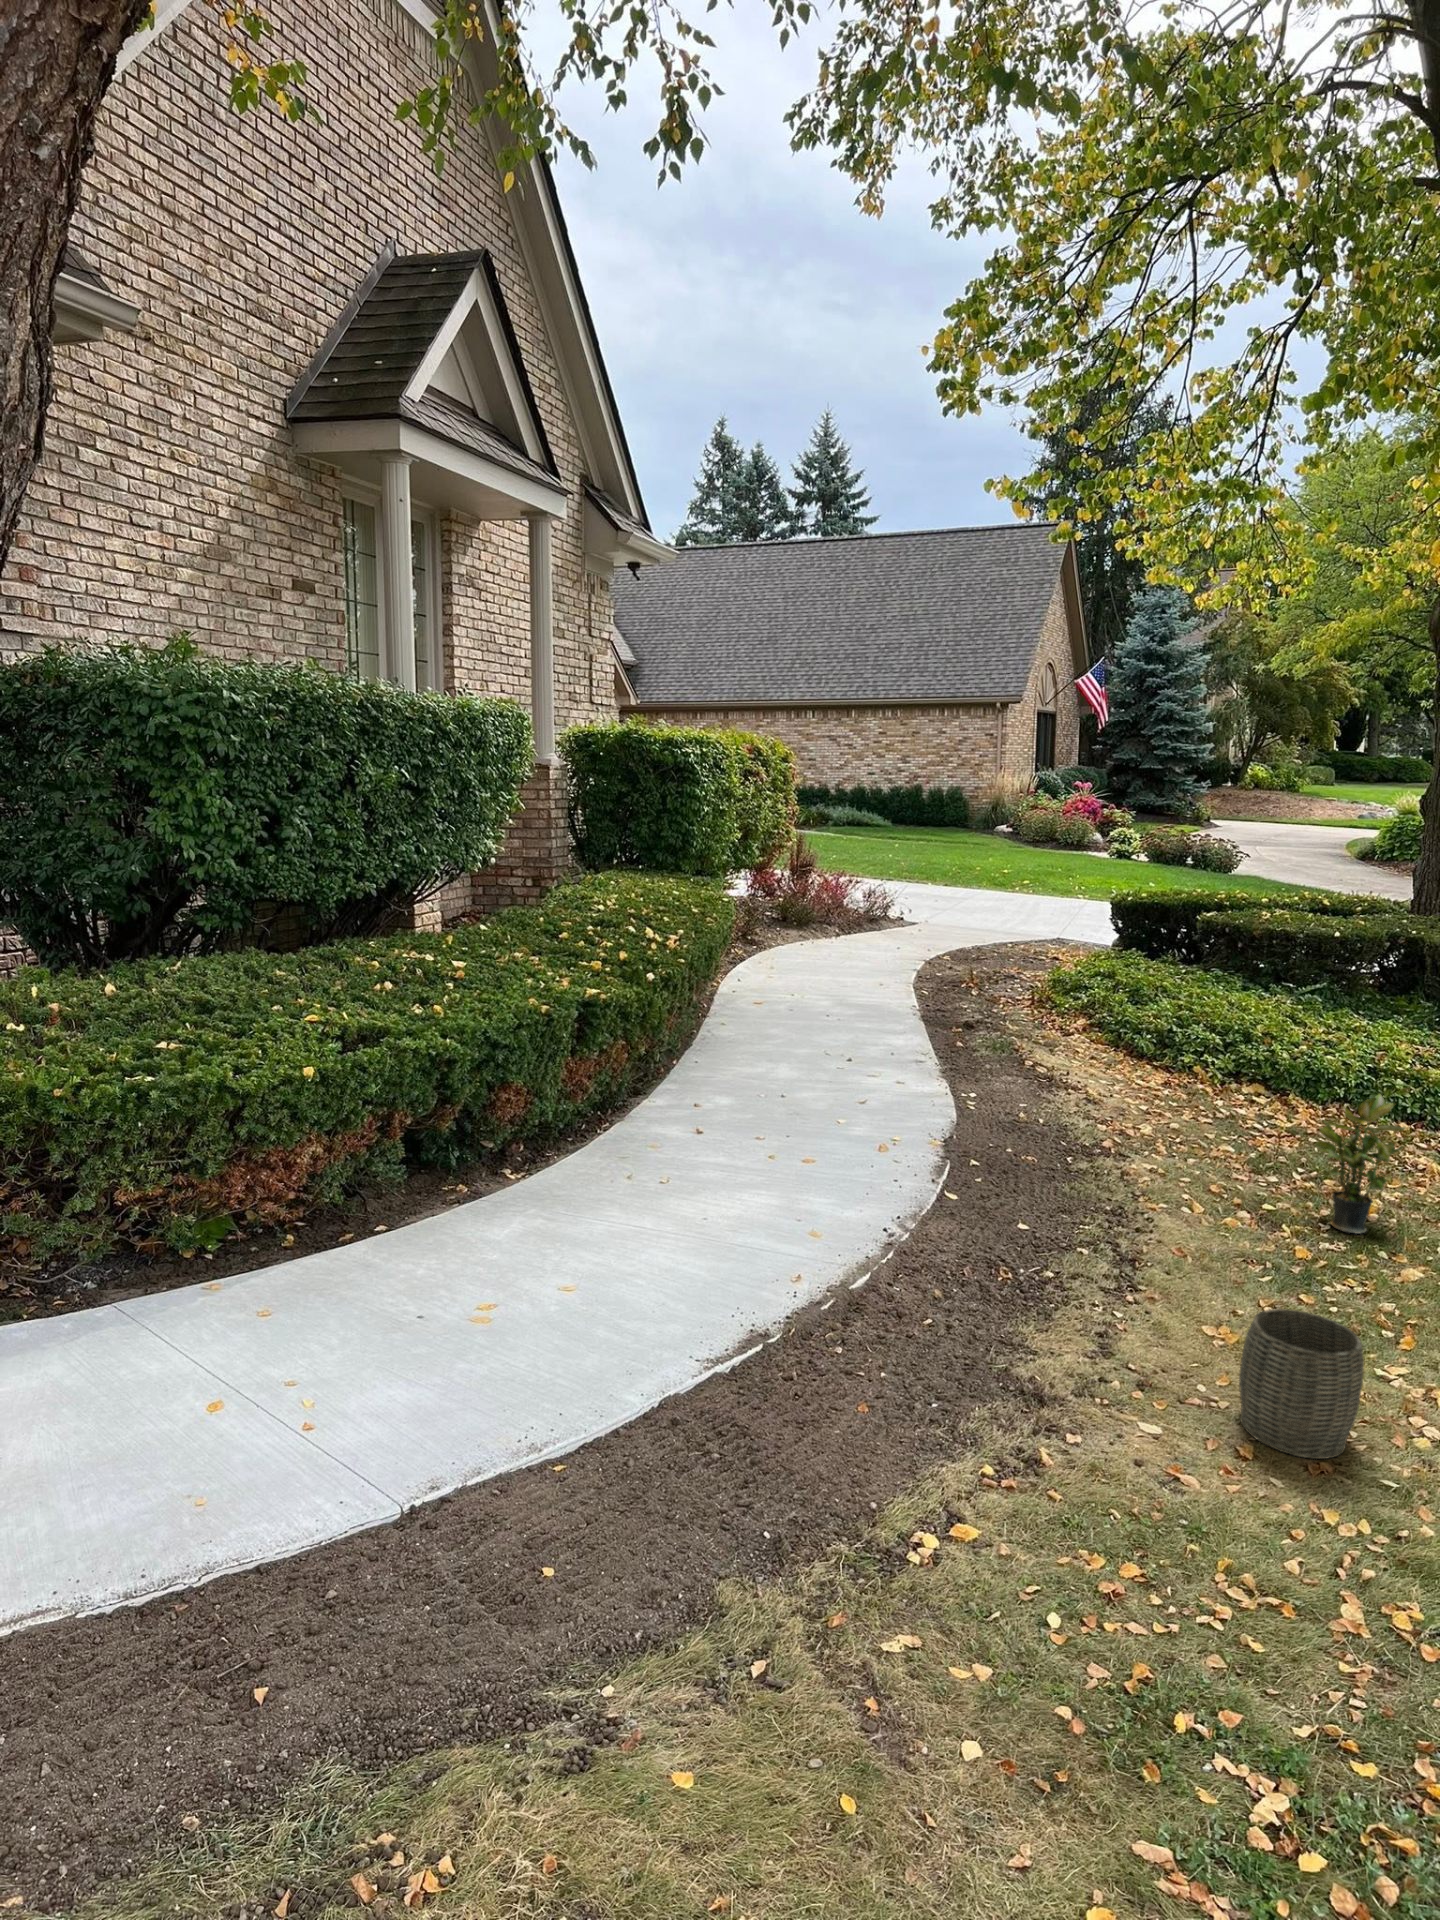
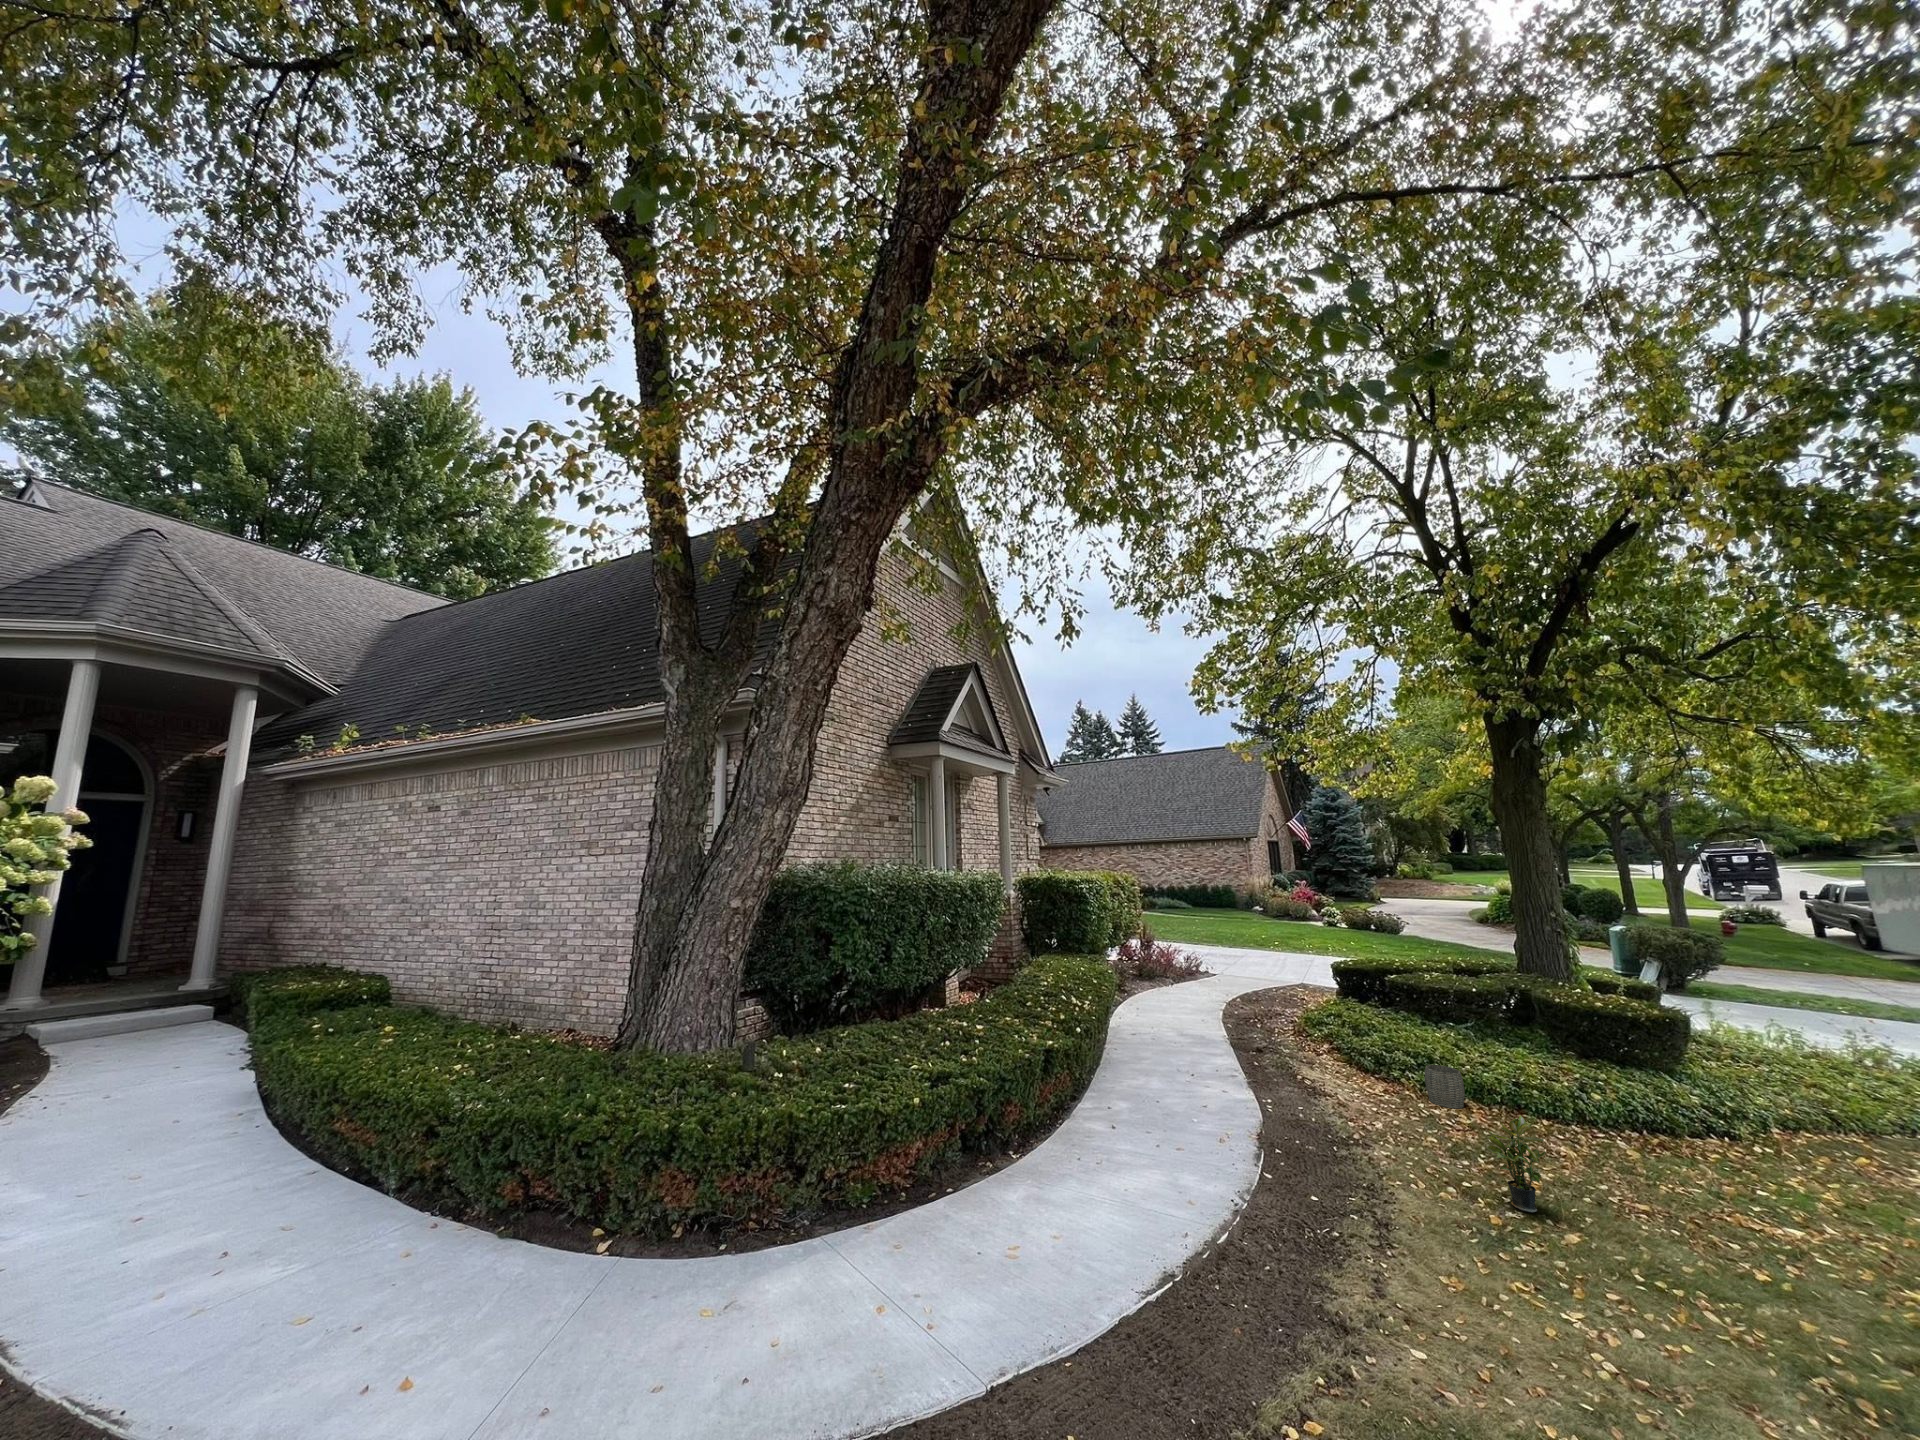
woven basket: present [1239,1309,1364,1459] -> present [1425,1065,1465,1108]

